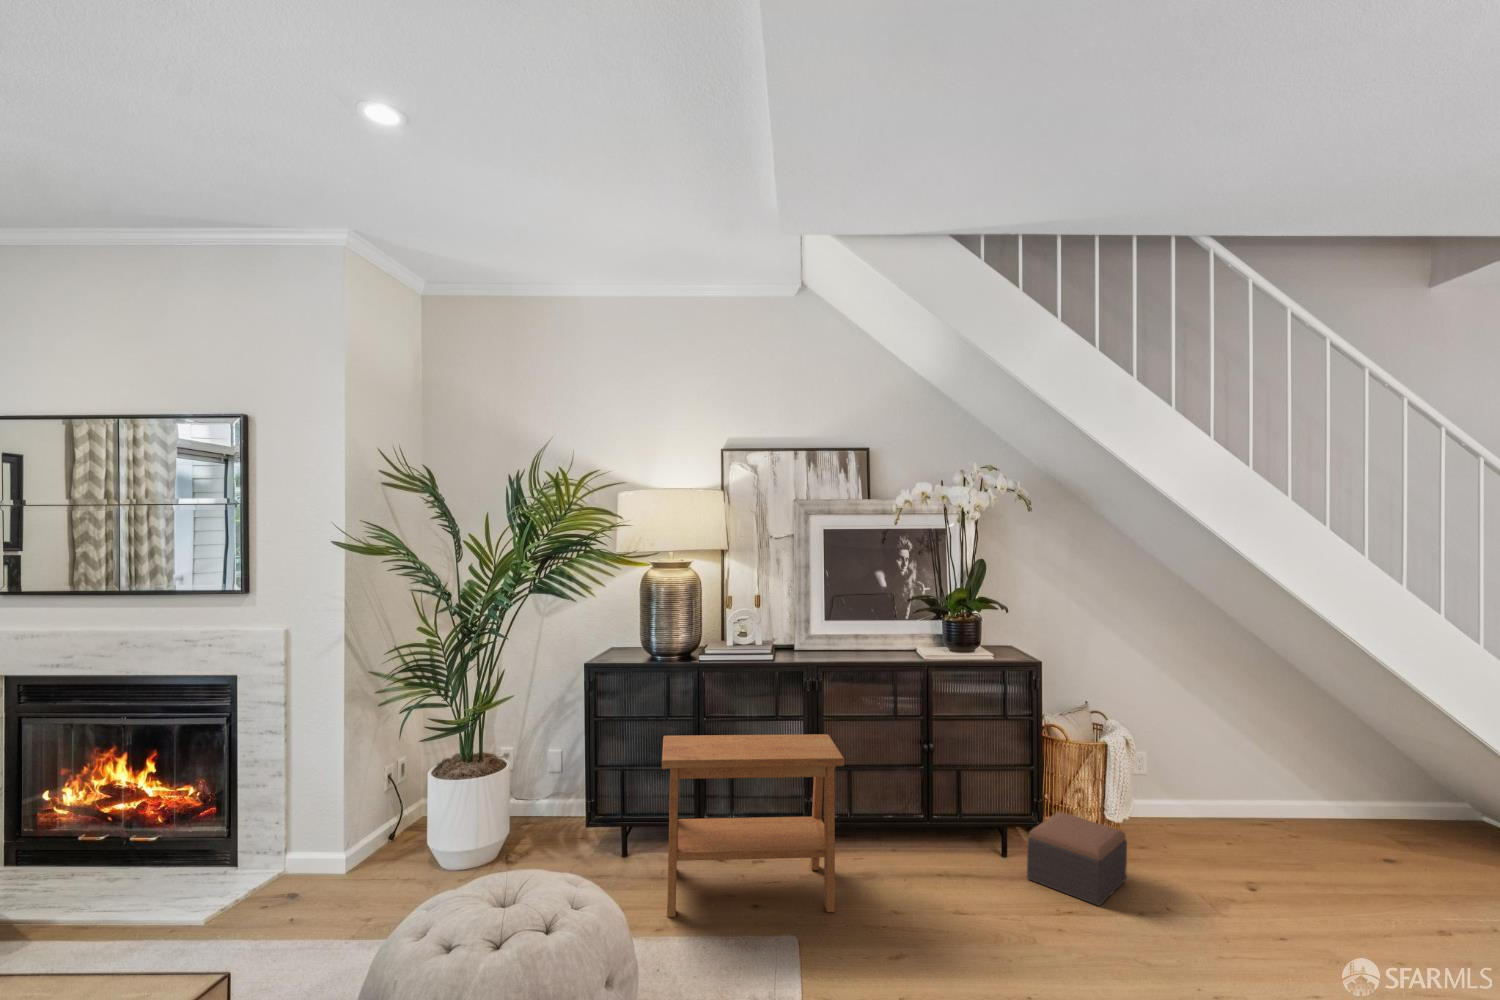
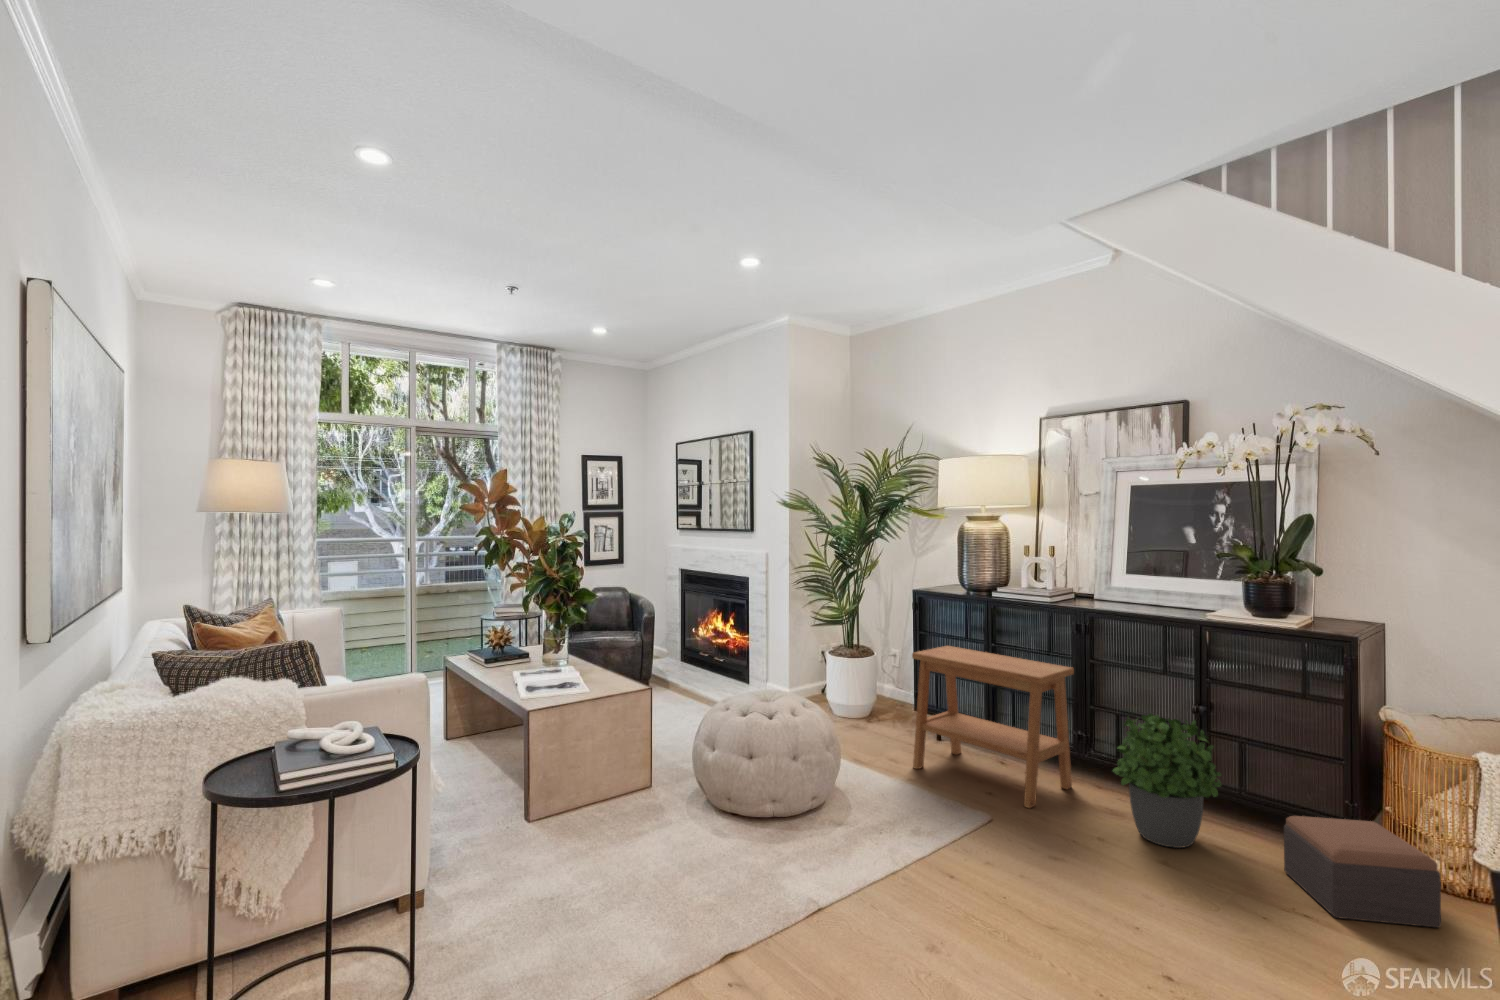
potted plant: none [894,764,1001,898] -> present [1113,714,1221,848]

